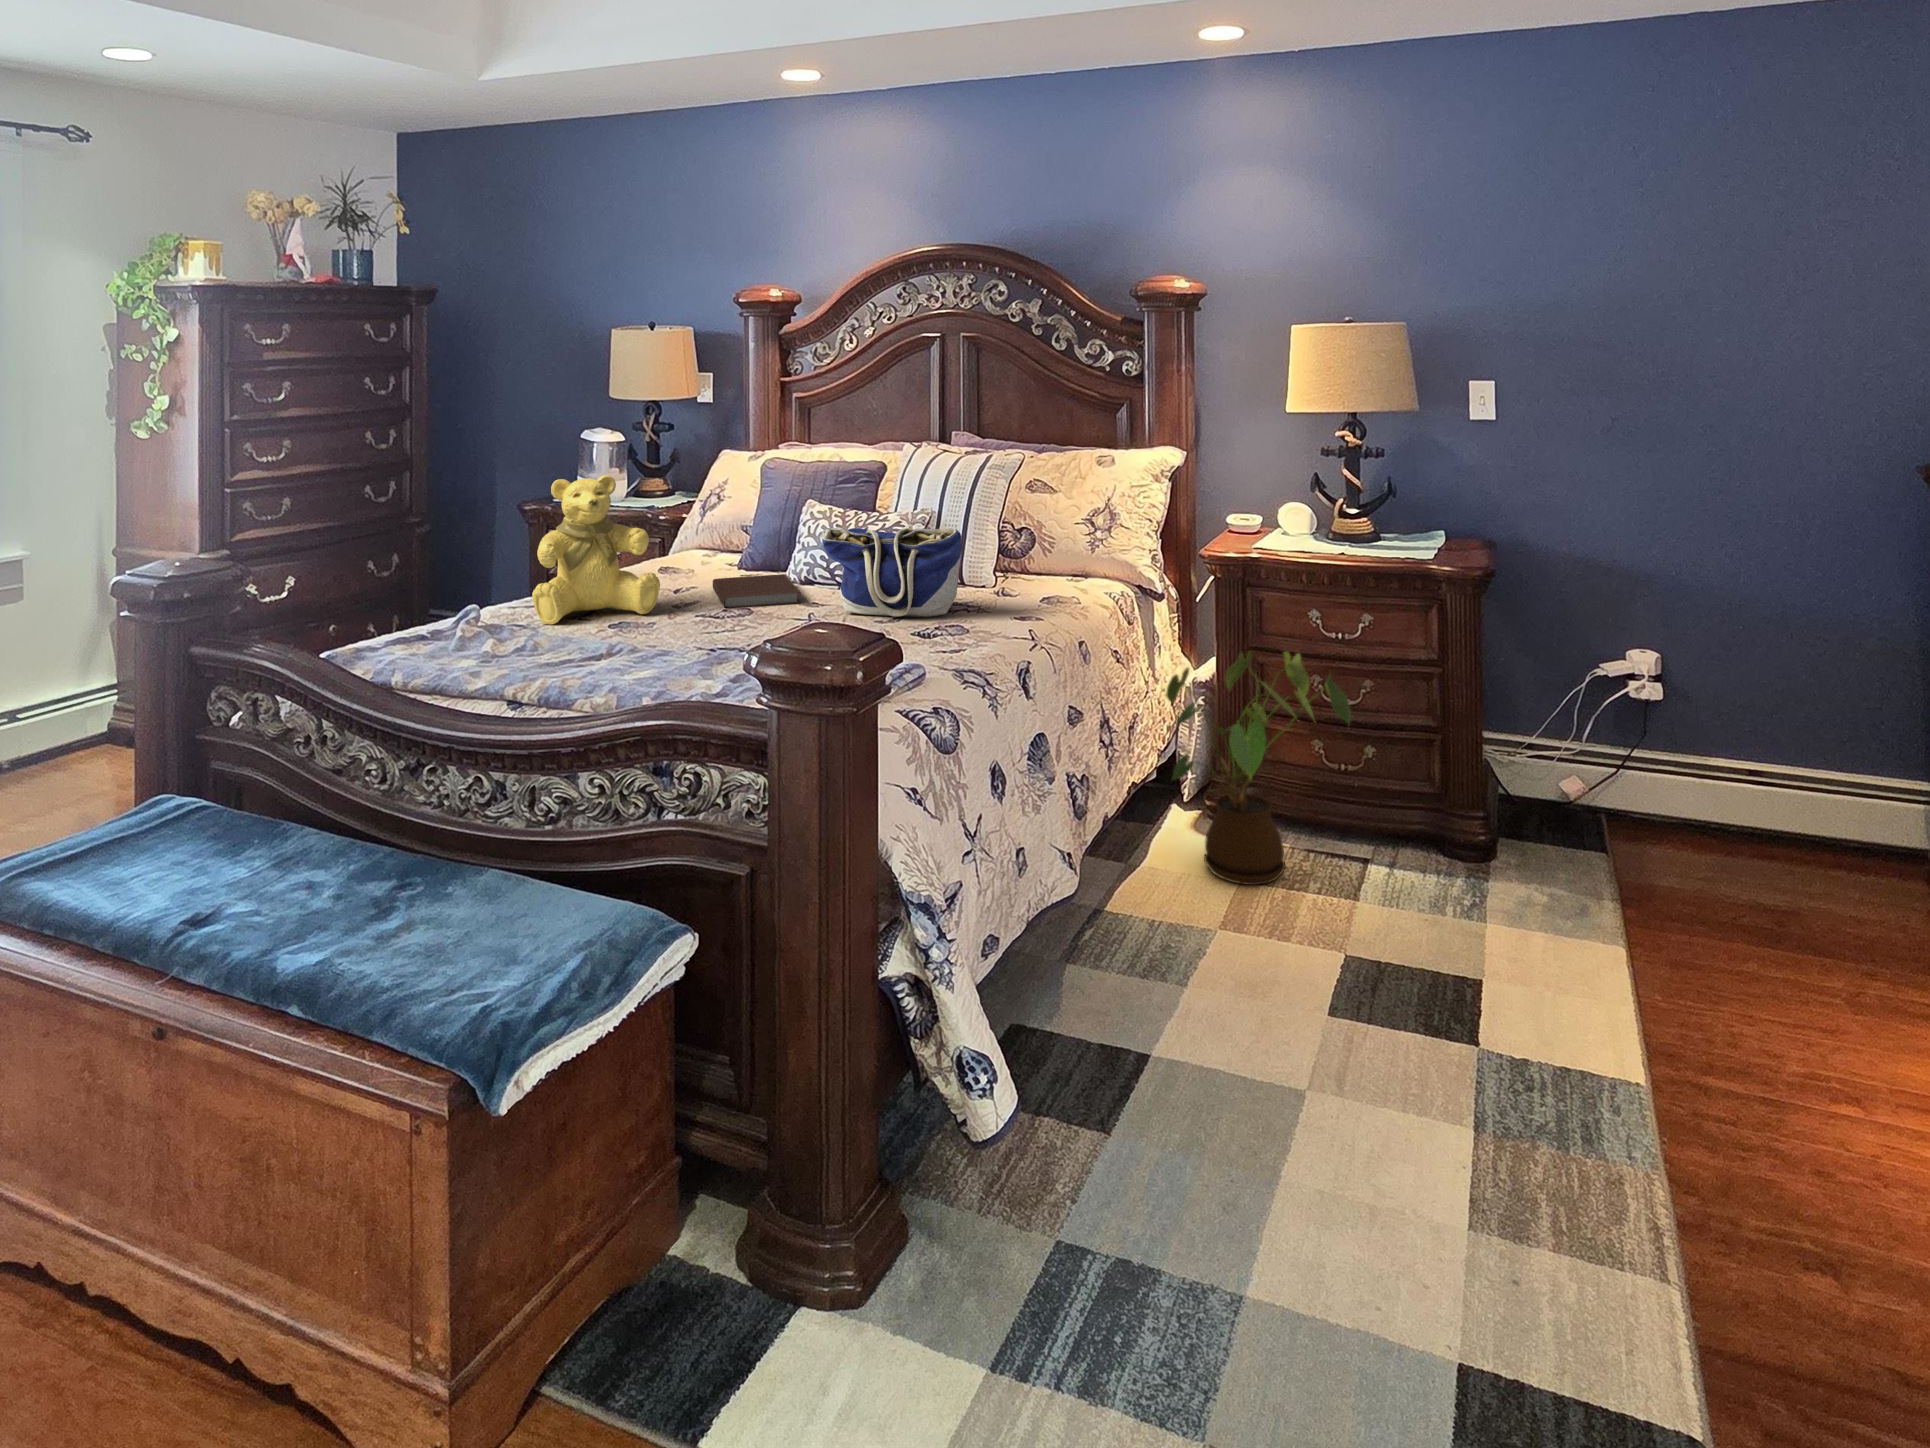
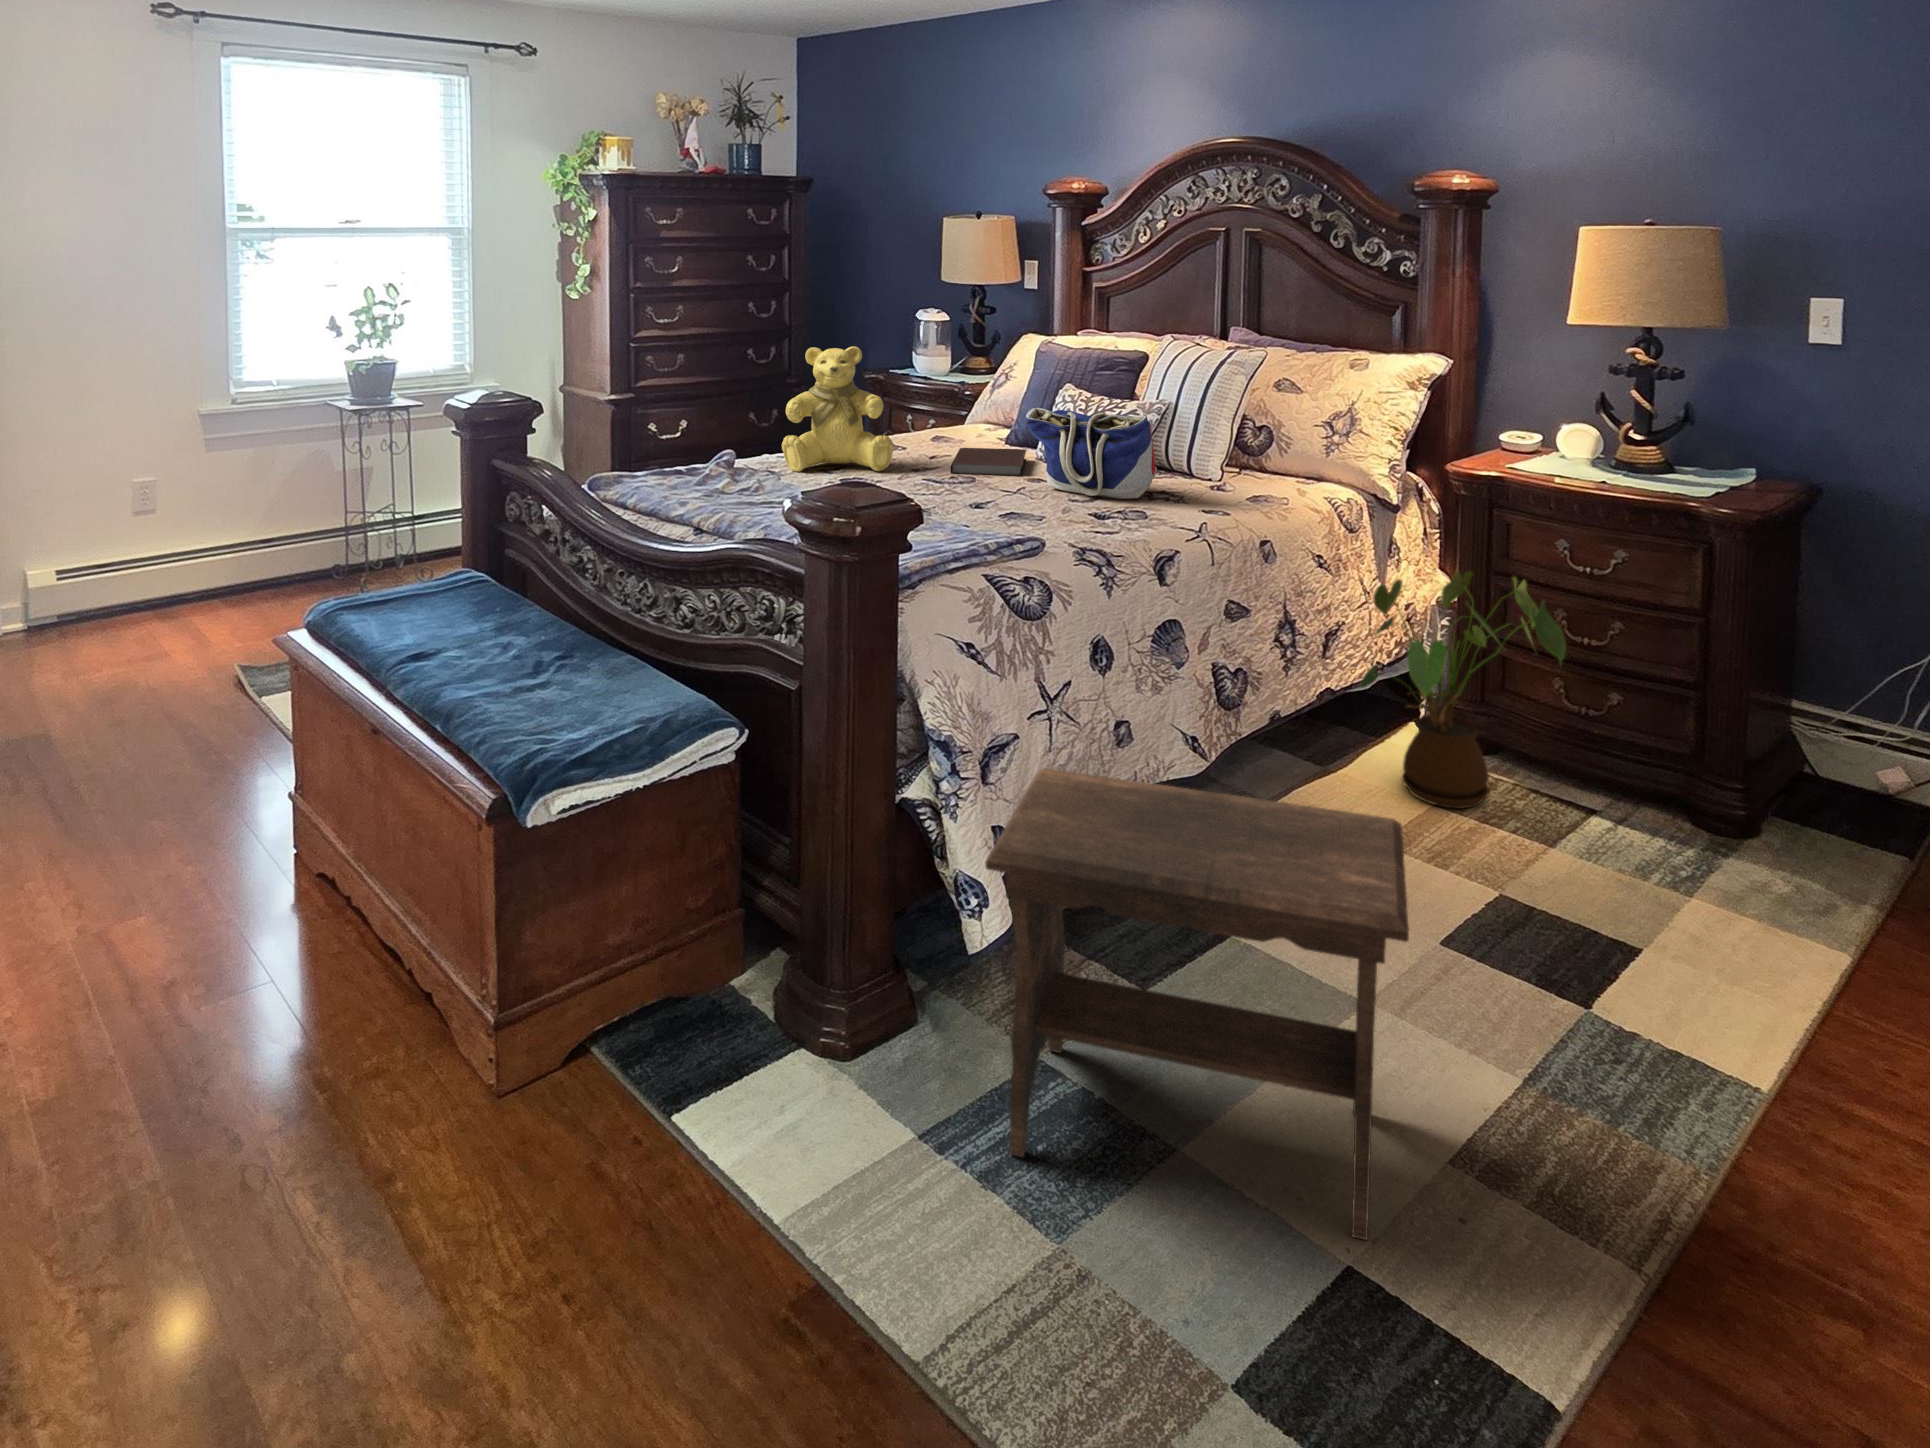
footstool: none [1029,899,1483,1355] -> present [985,768,1409,1240]

